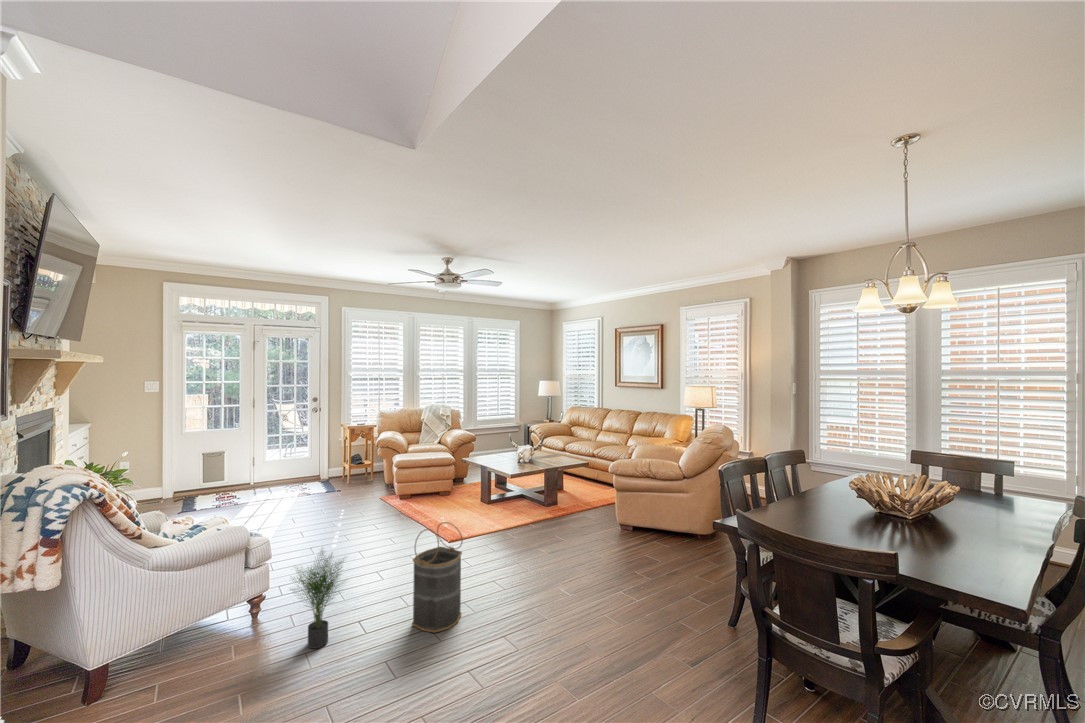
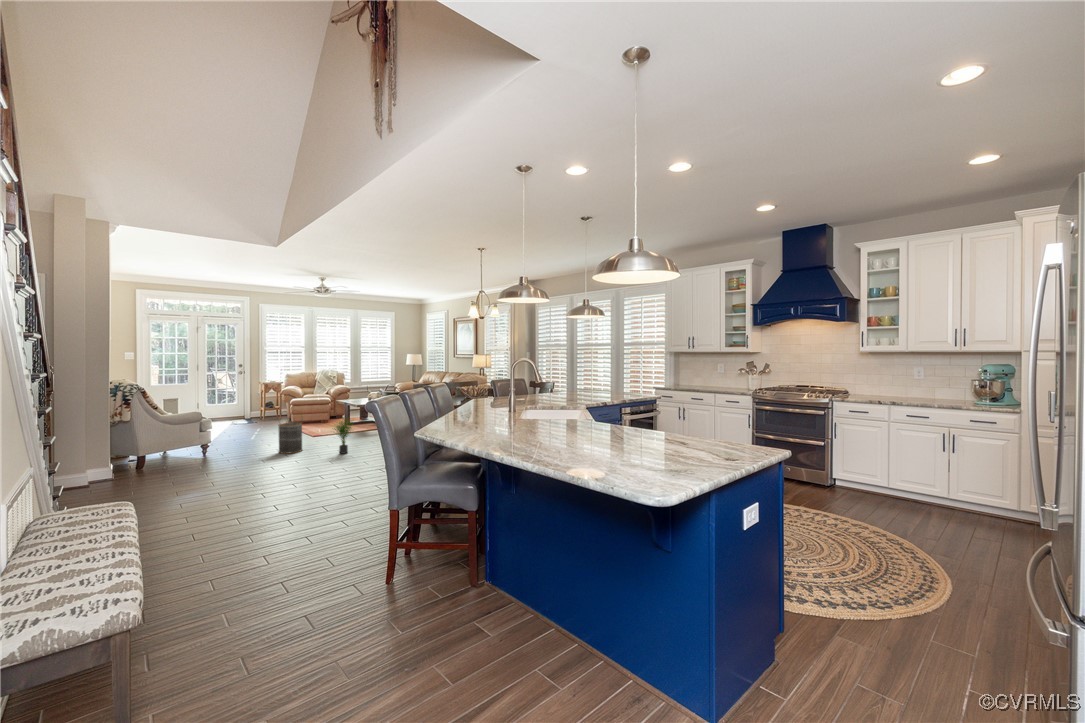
potted plant: present [293,551,342,648] -> present [334,420,353,454]

